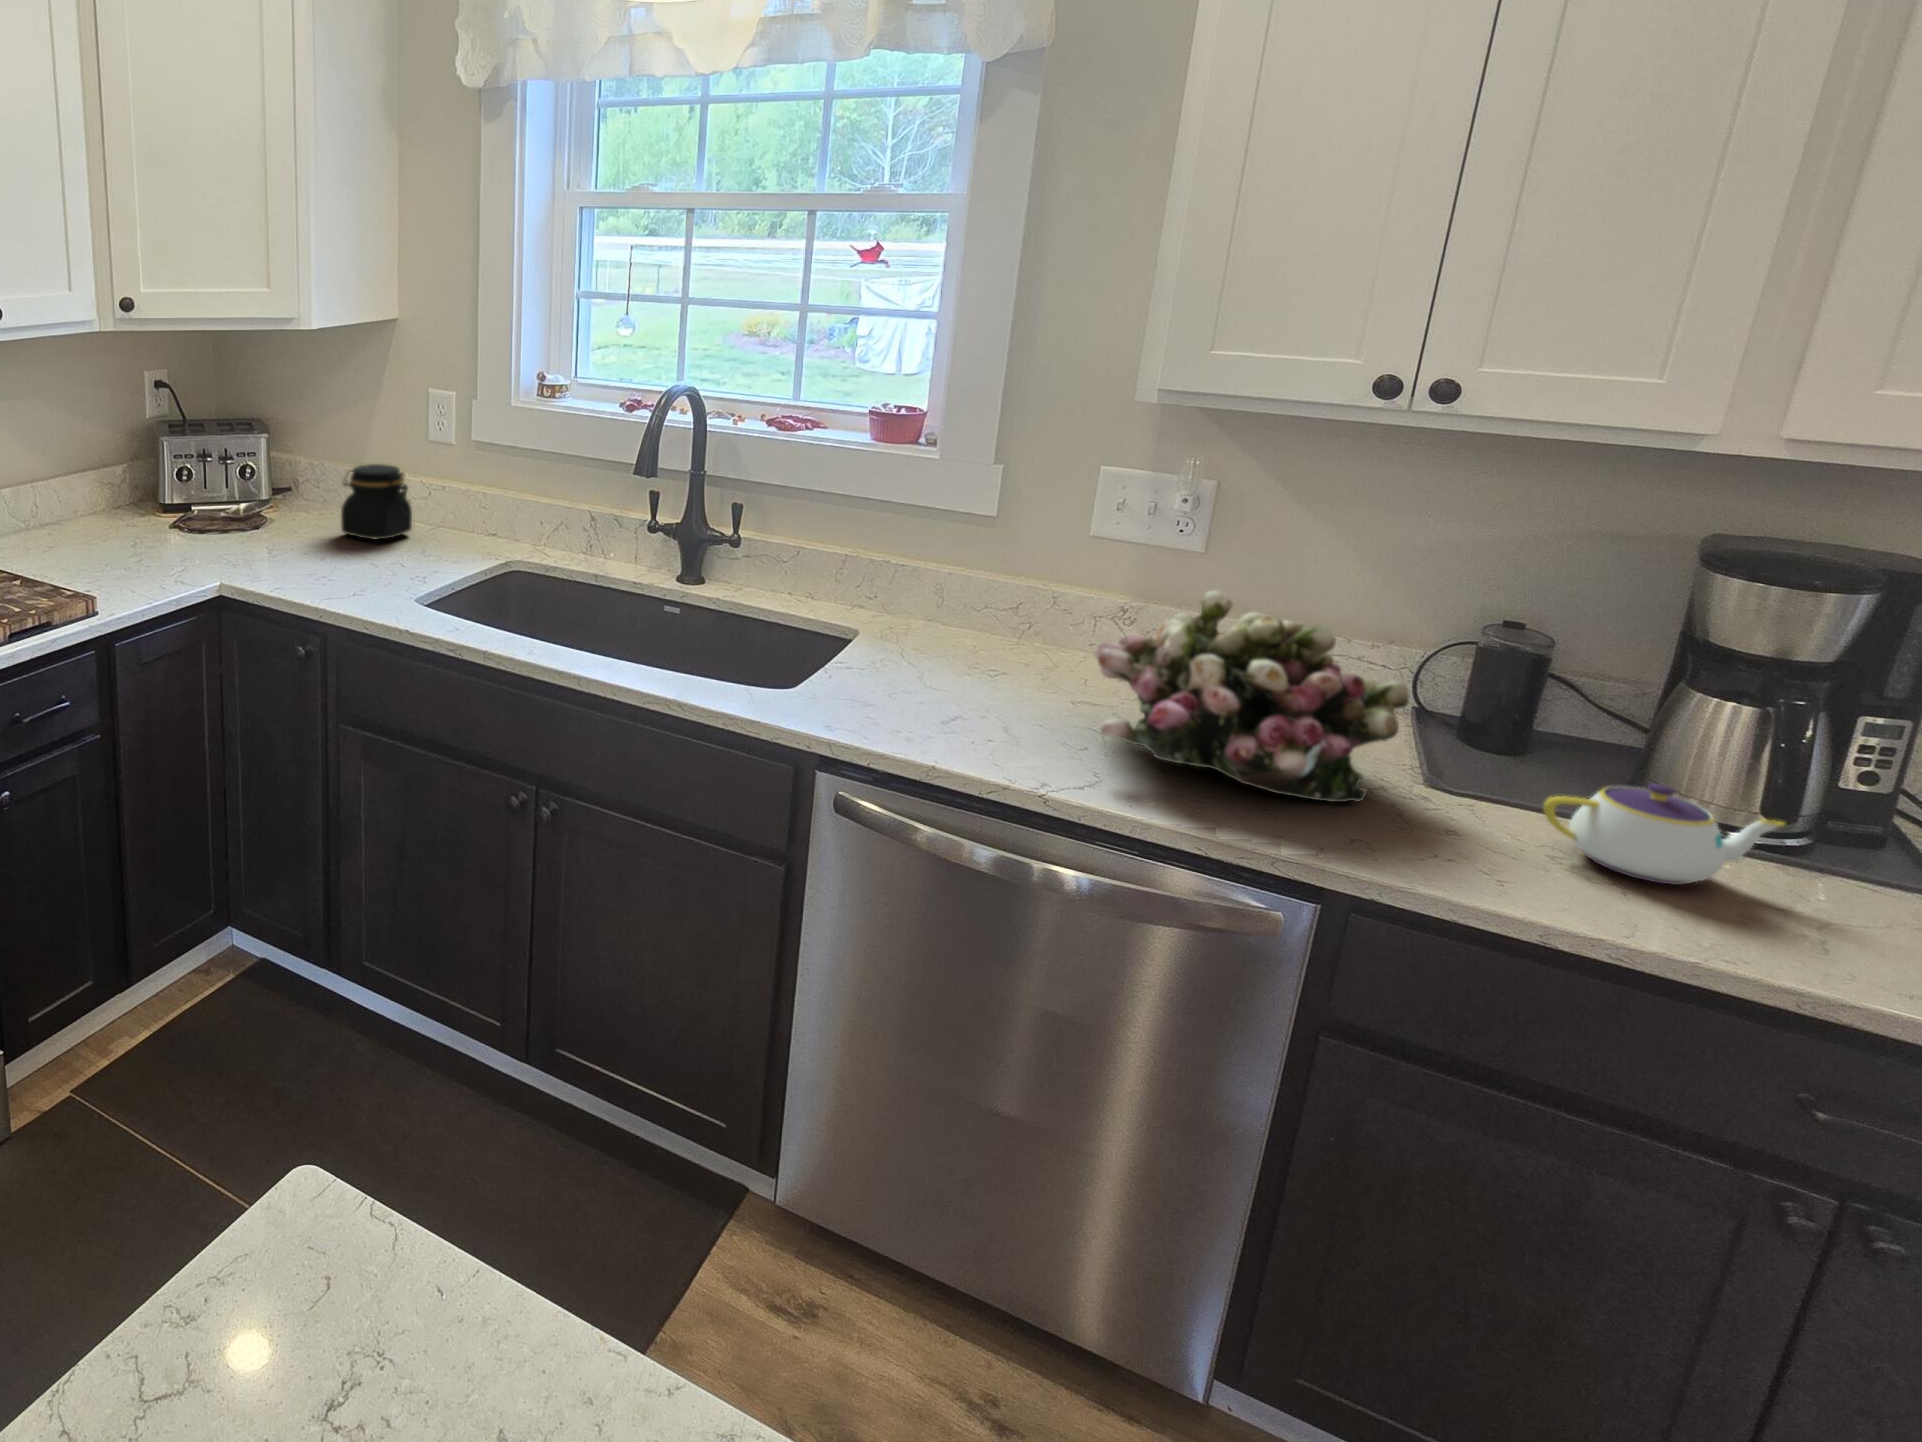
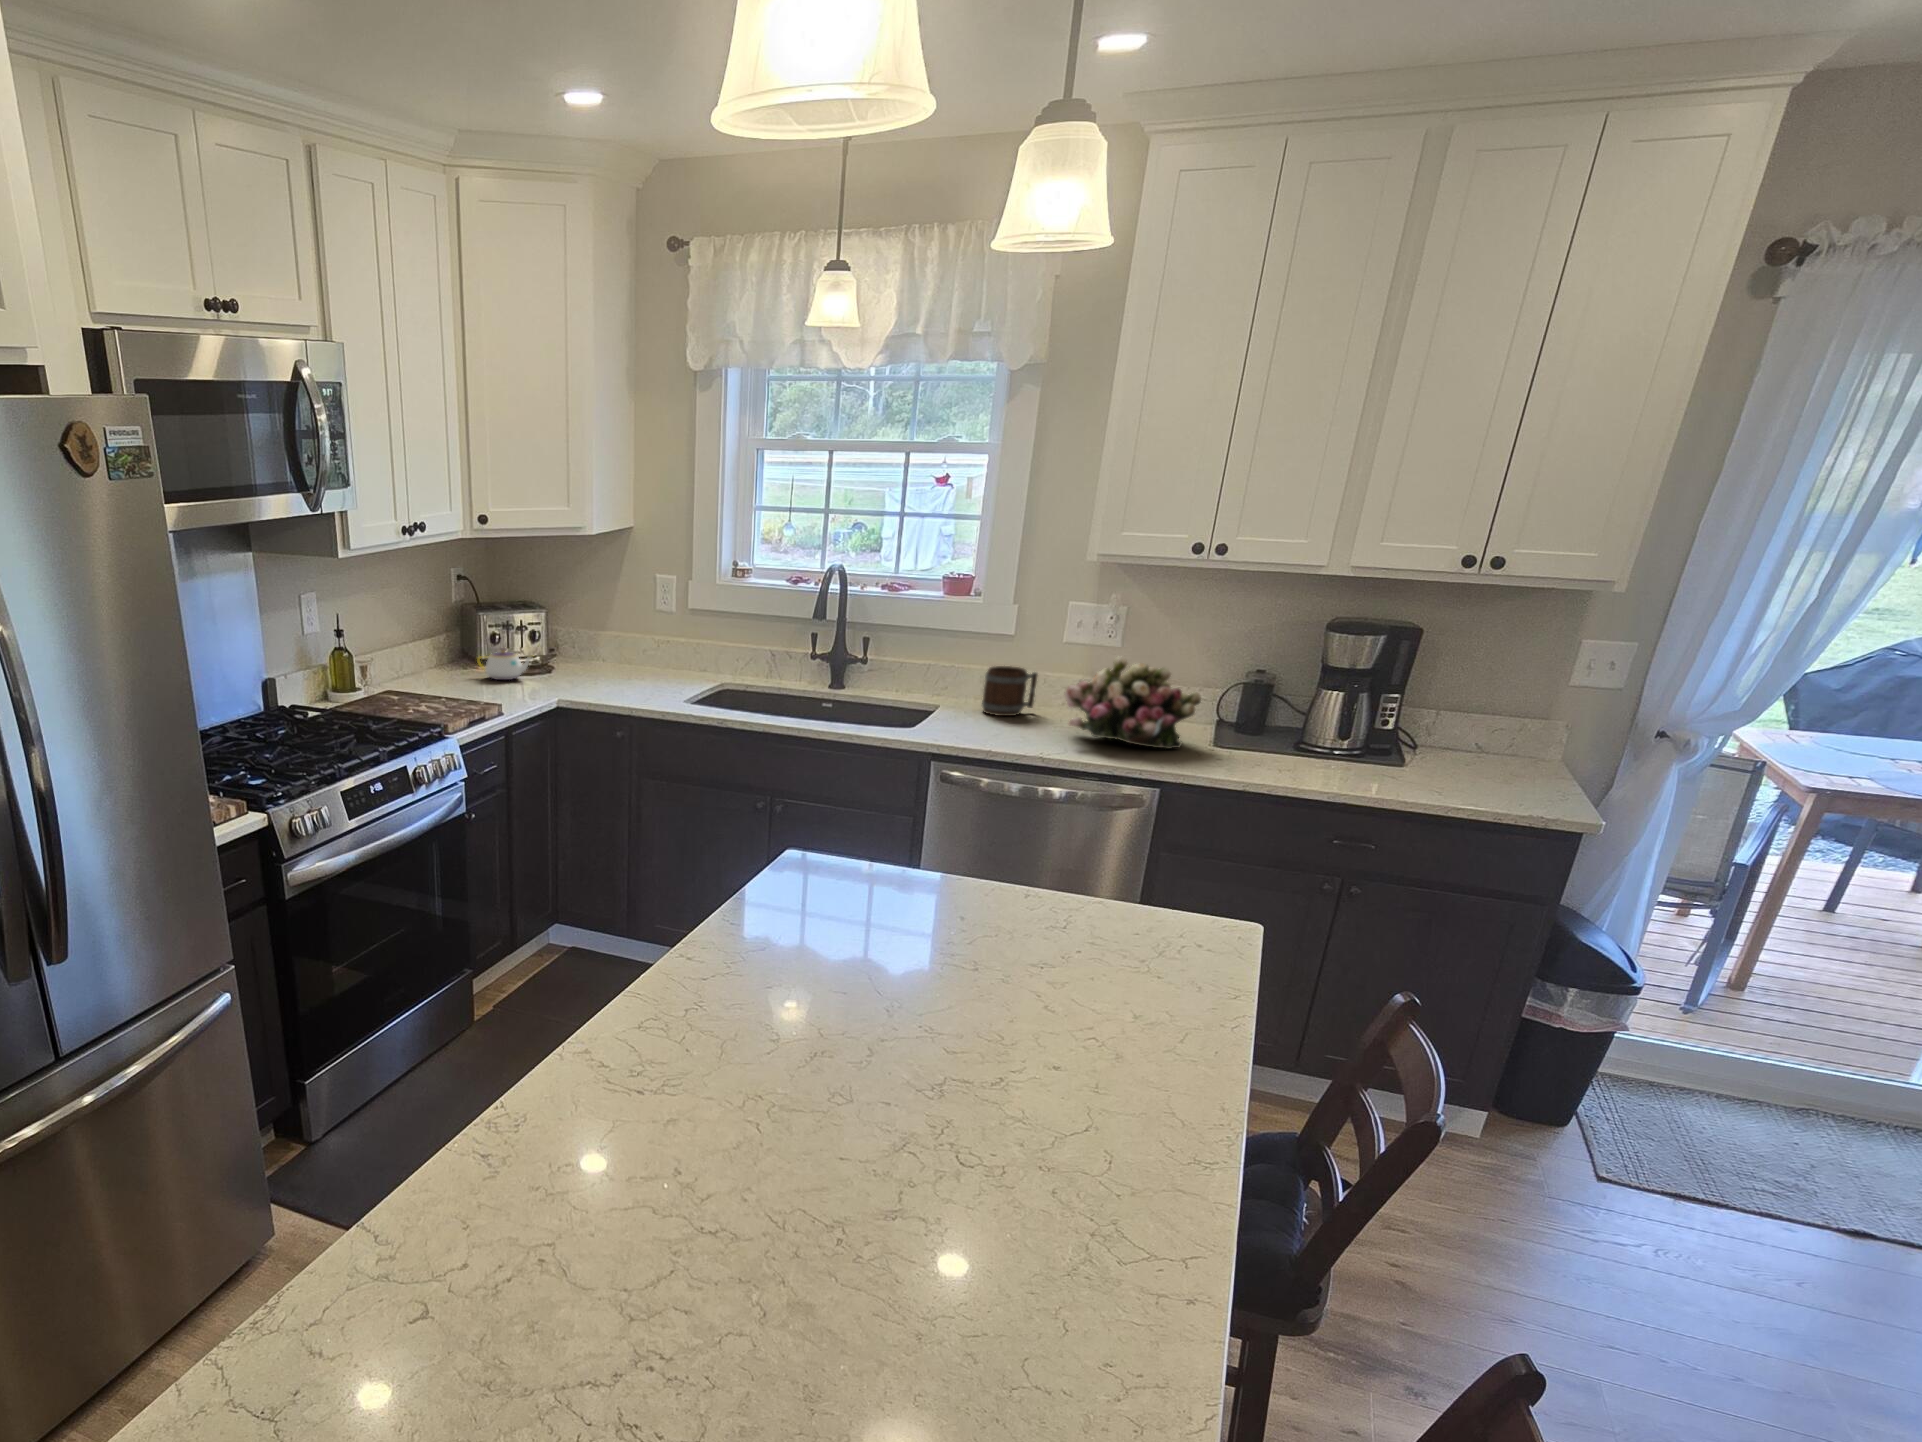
jar: present [341,464,412,539] -> none [606,627,653,676]
mug: none [934,573,1045,669] -> present [982,666,1037,716]
teapot: present [1544,784,1784,885] -> present [477,648,531,680]

